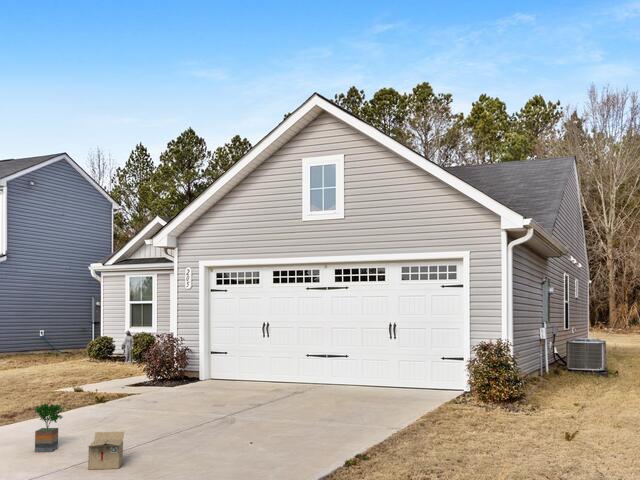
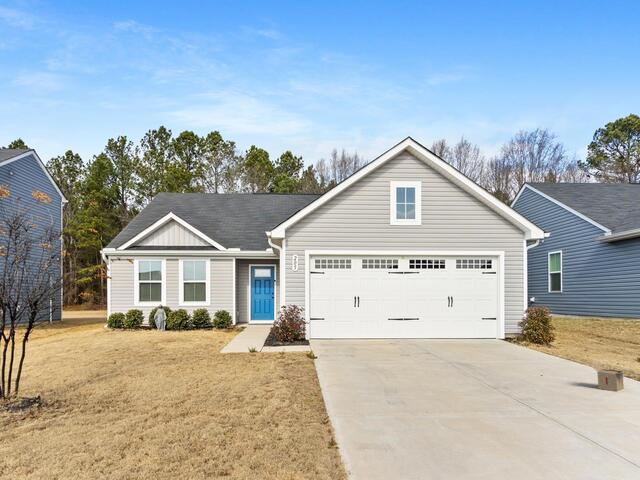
potted tree: present [35,404,64,452] -> none [507,350,538,390]

